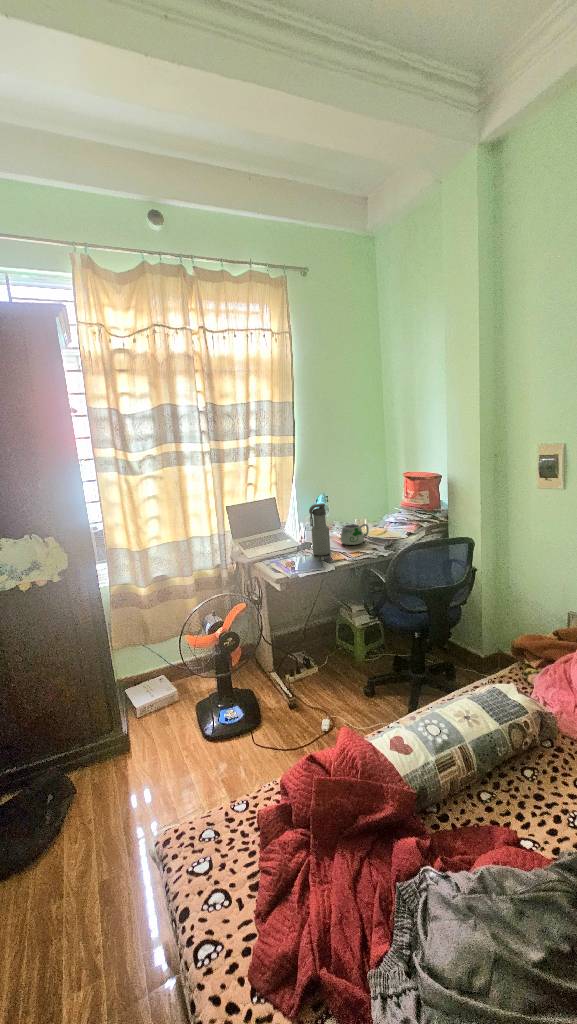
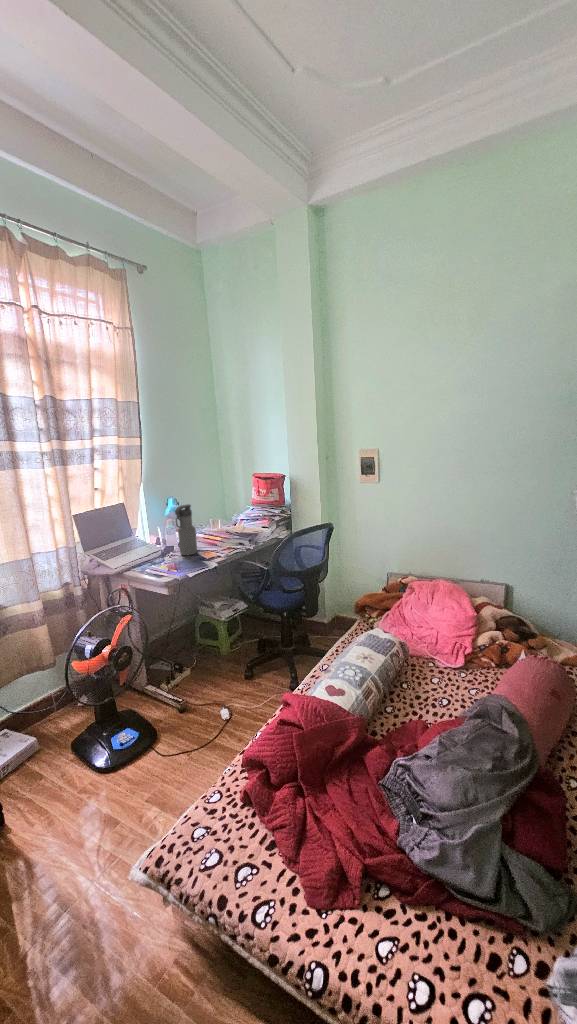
mug: present [341,524,369,545] -> none [200,521,230,542]

